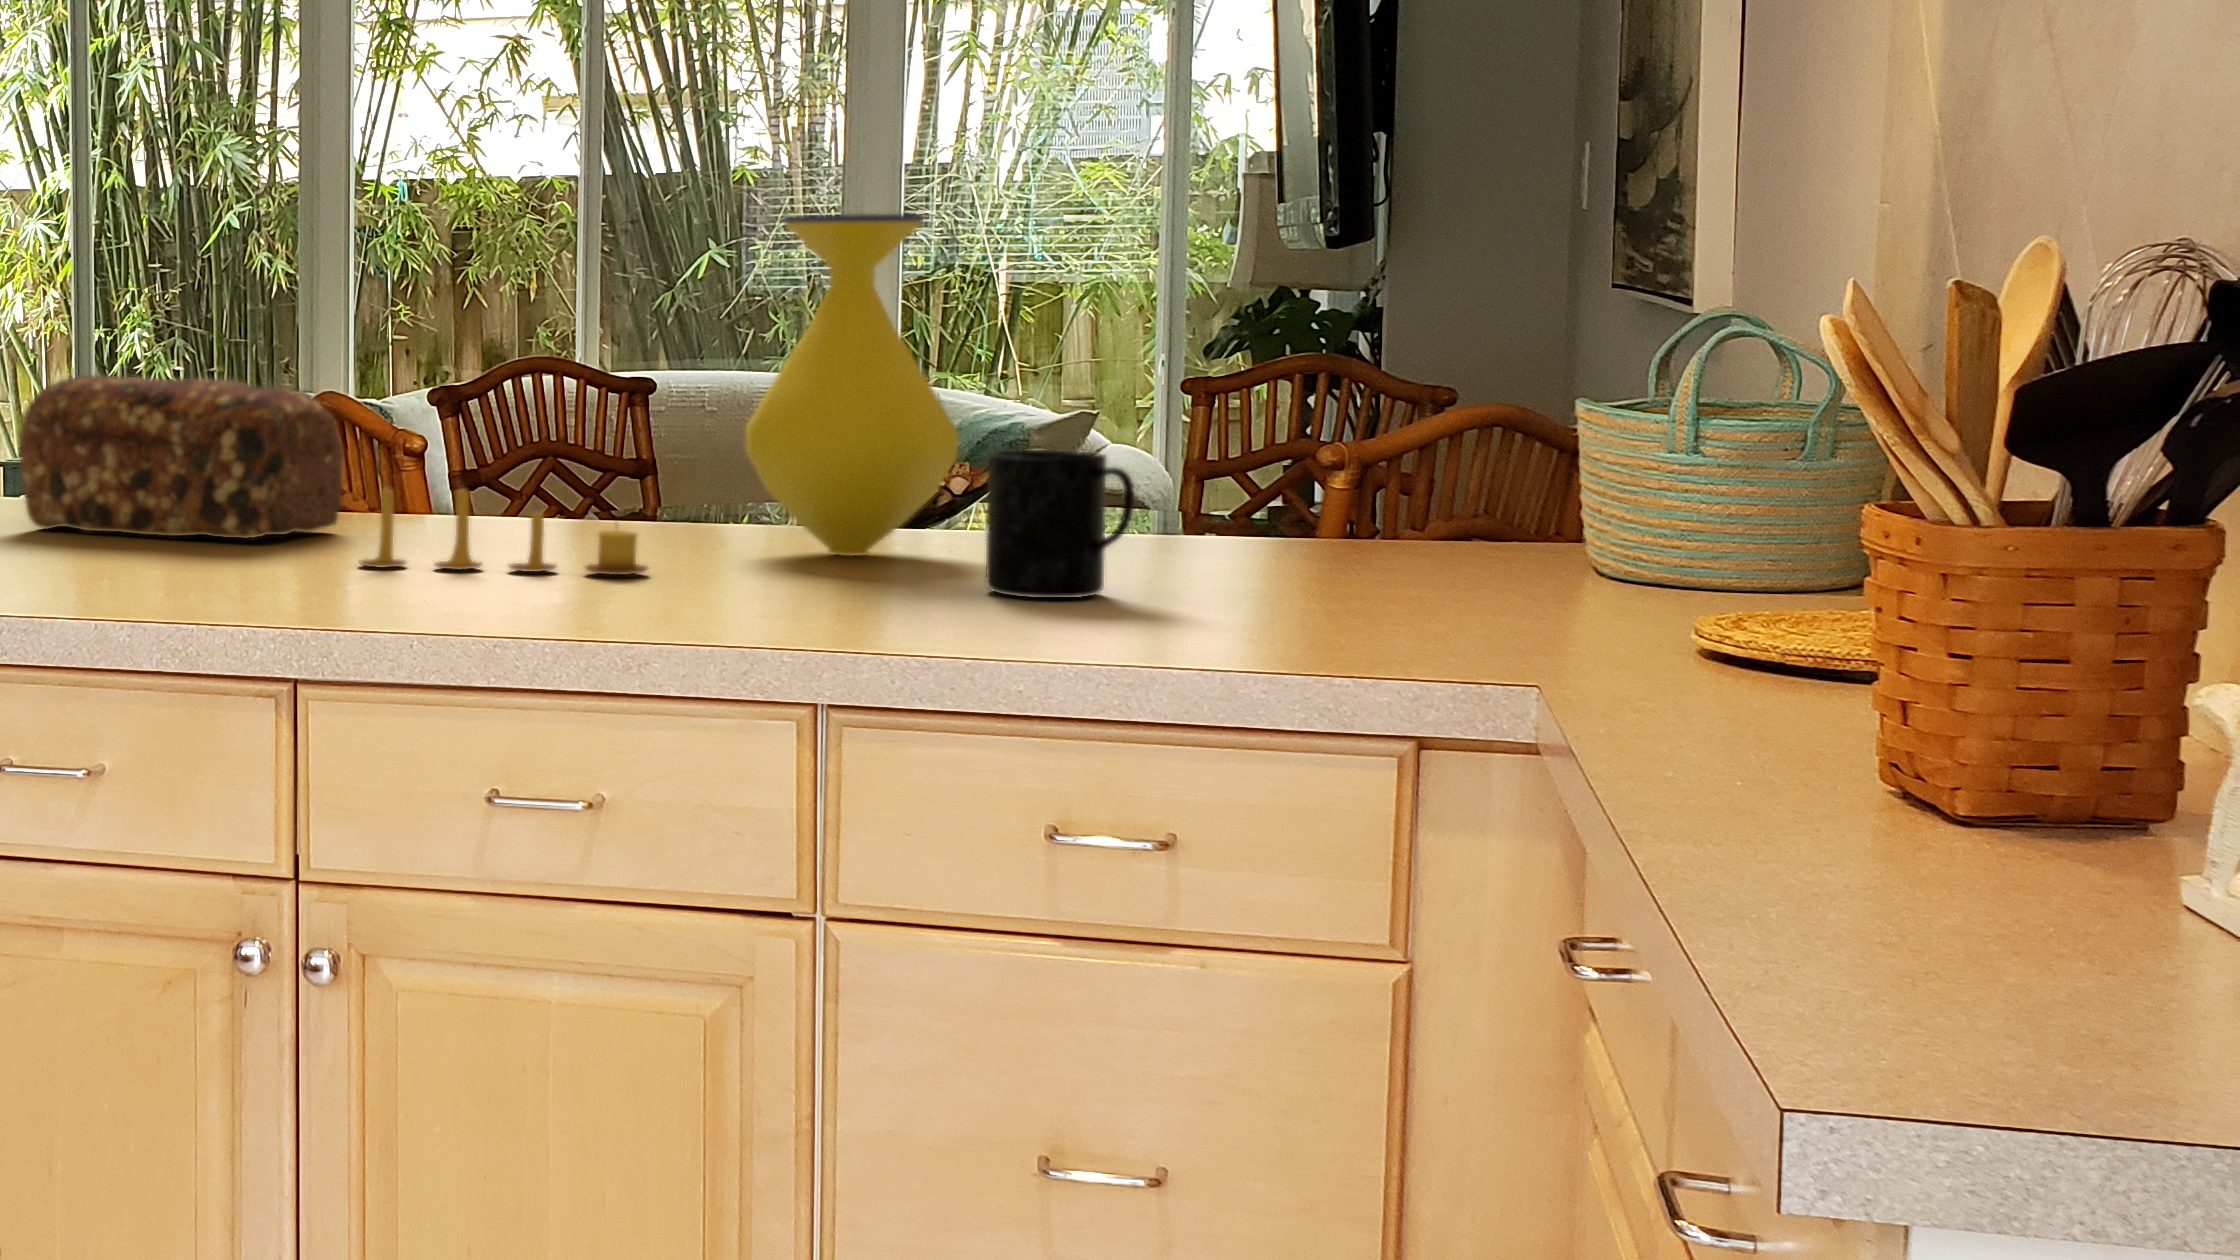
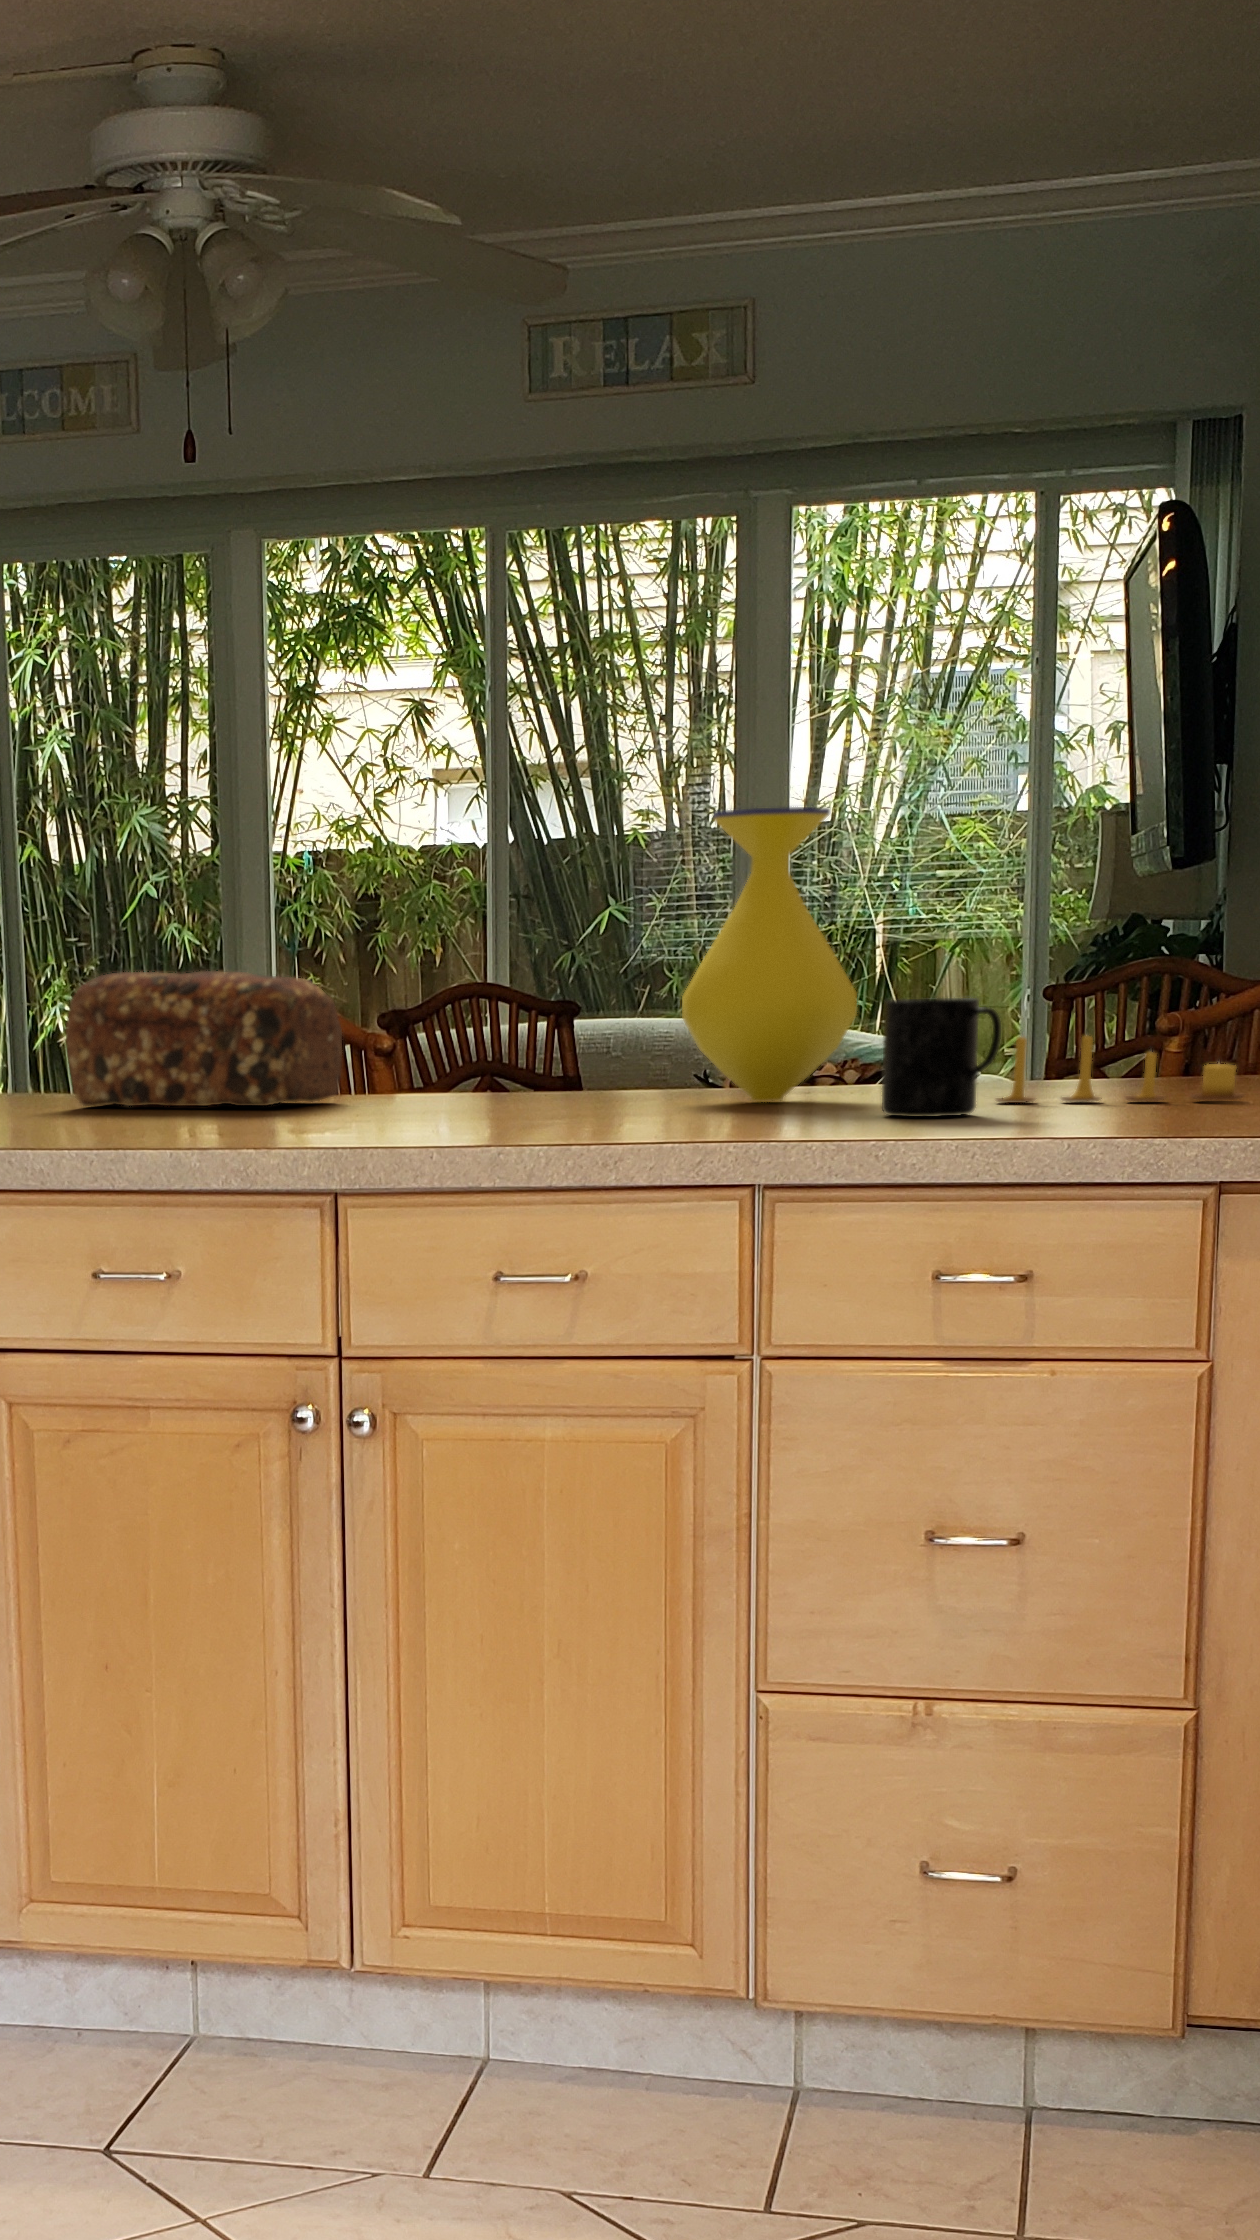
candle: present [359,483,649,575] -> present [996,1035,1244,1103]

